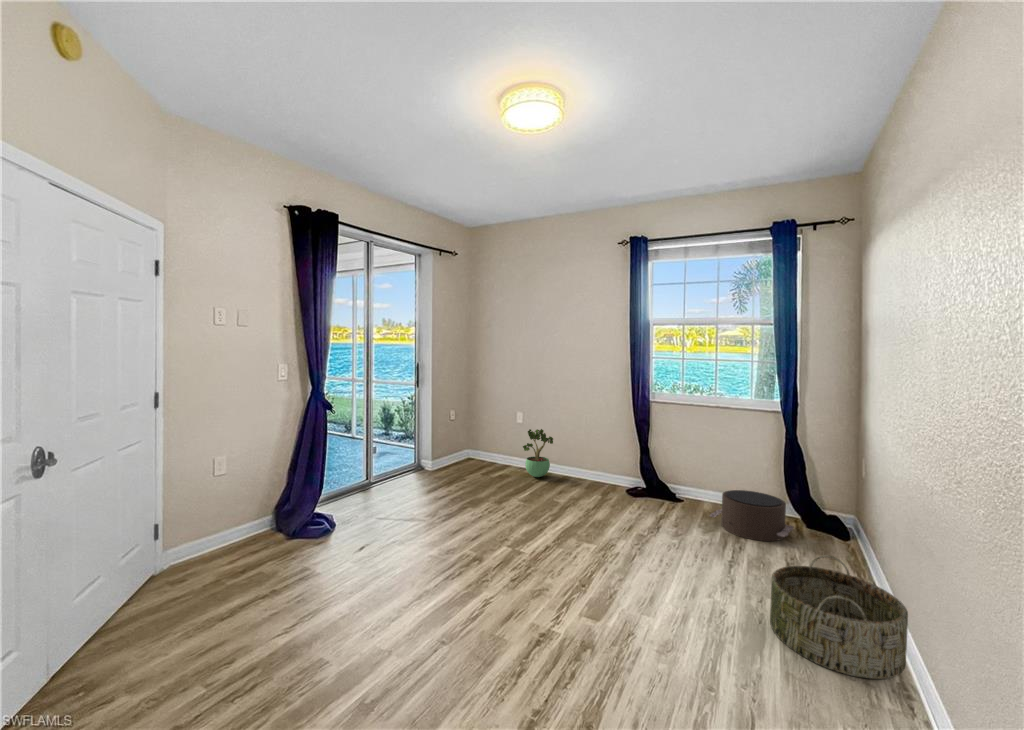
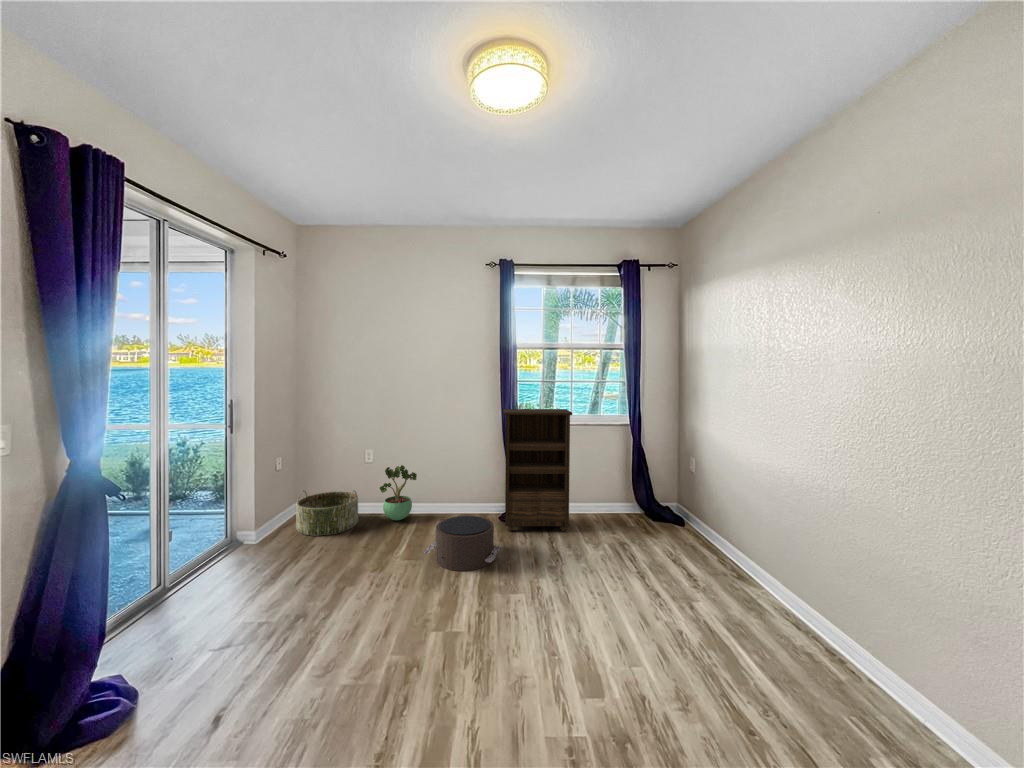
bookshelf: none [622,384,700,513] -> present [504,409,572,531]
pouf: present [710,490,793,541] -> present [424,516,500,571]
basket: present [770,555,908,679] -> present [296,490,358,536]

